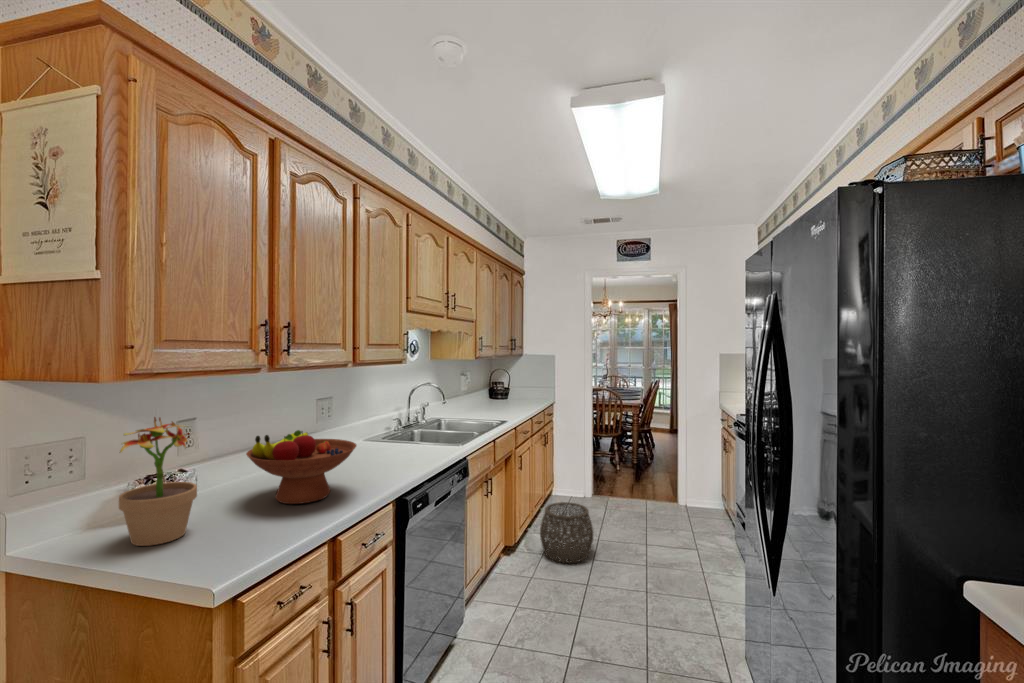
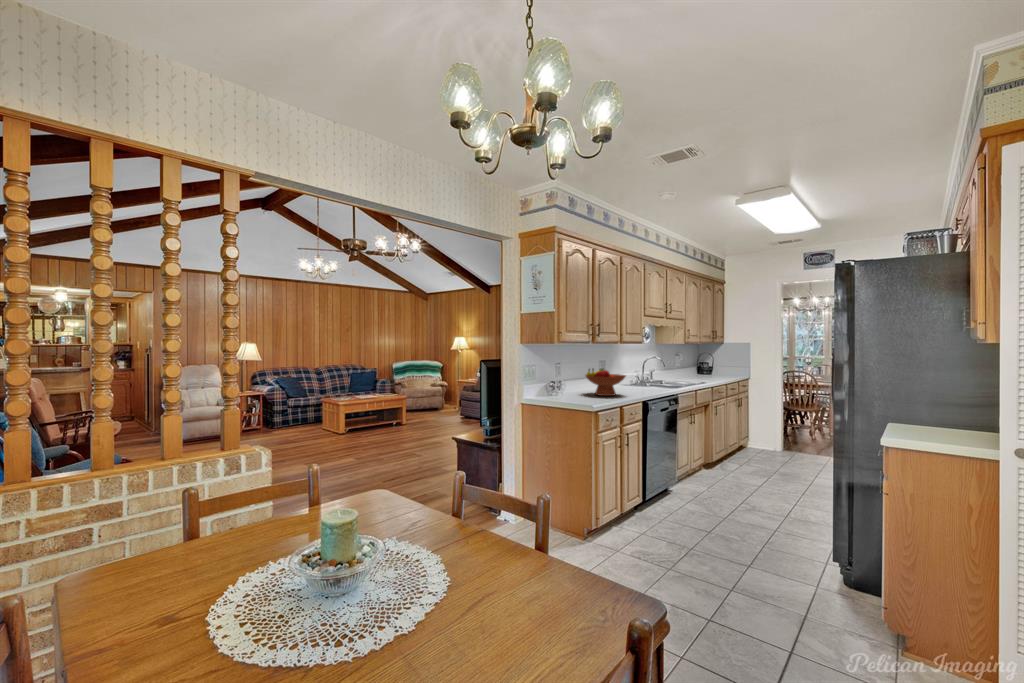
potted plant: present [119,417,197,546] -> none [554,357,575,399]
woven basket: present [540,502,593,563] -> none [729,439,769,476]

